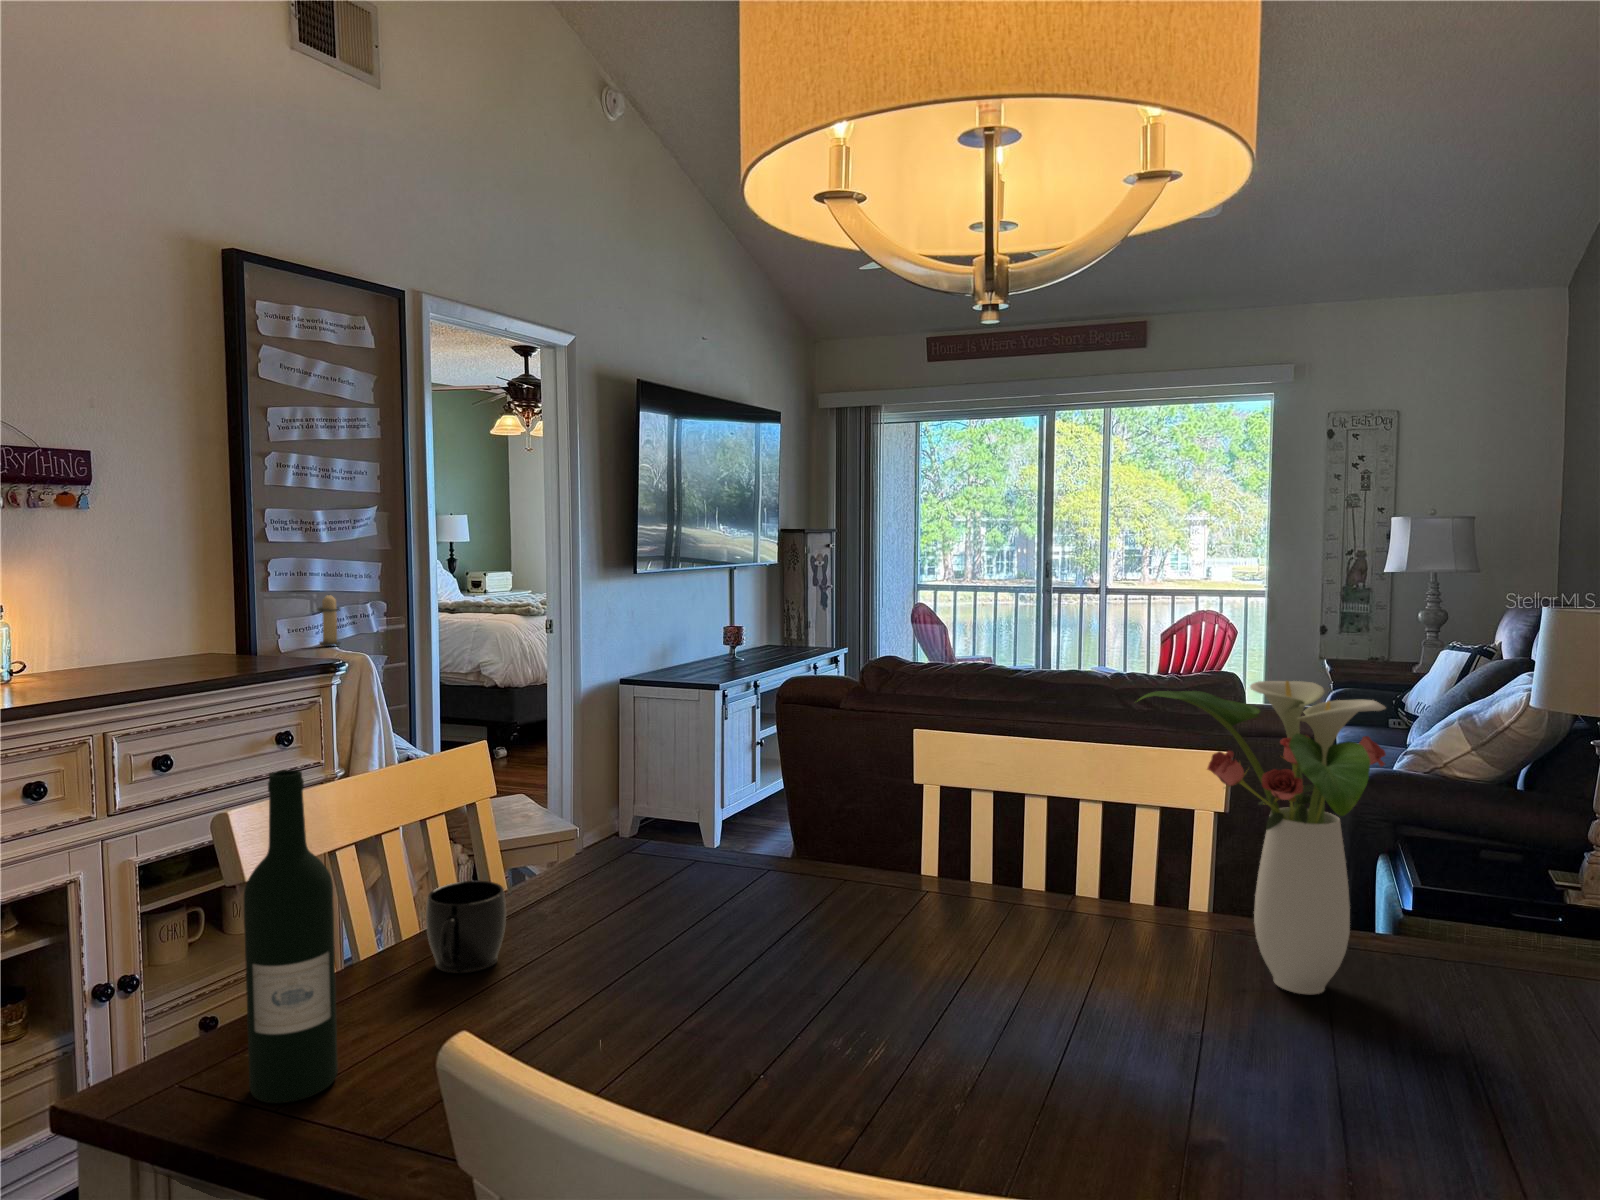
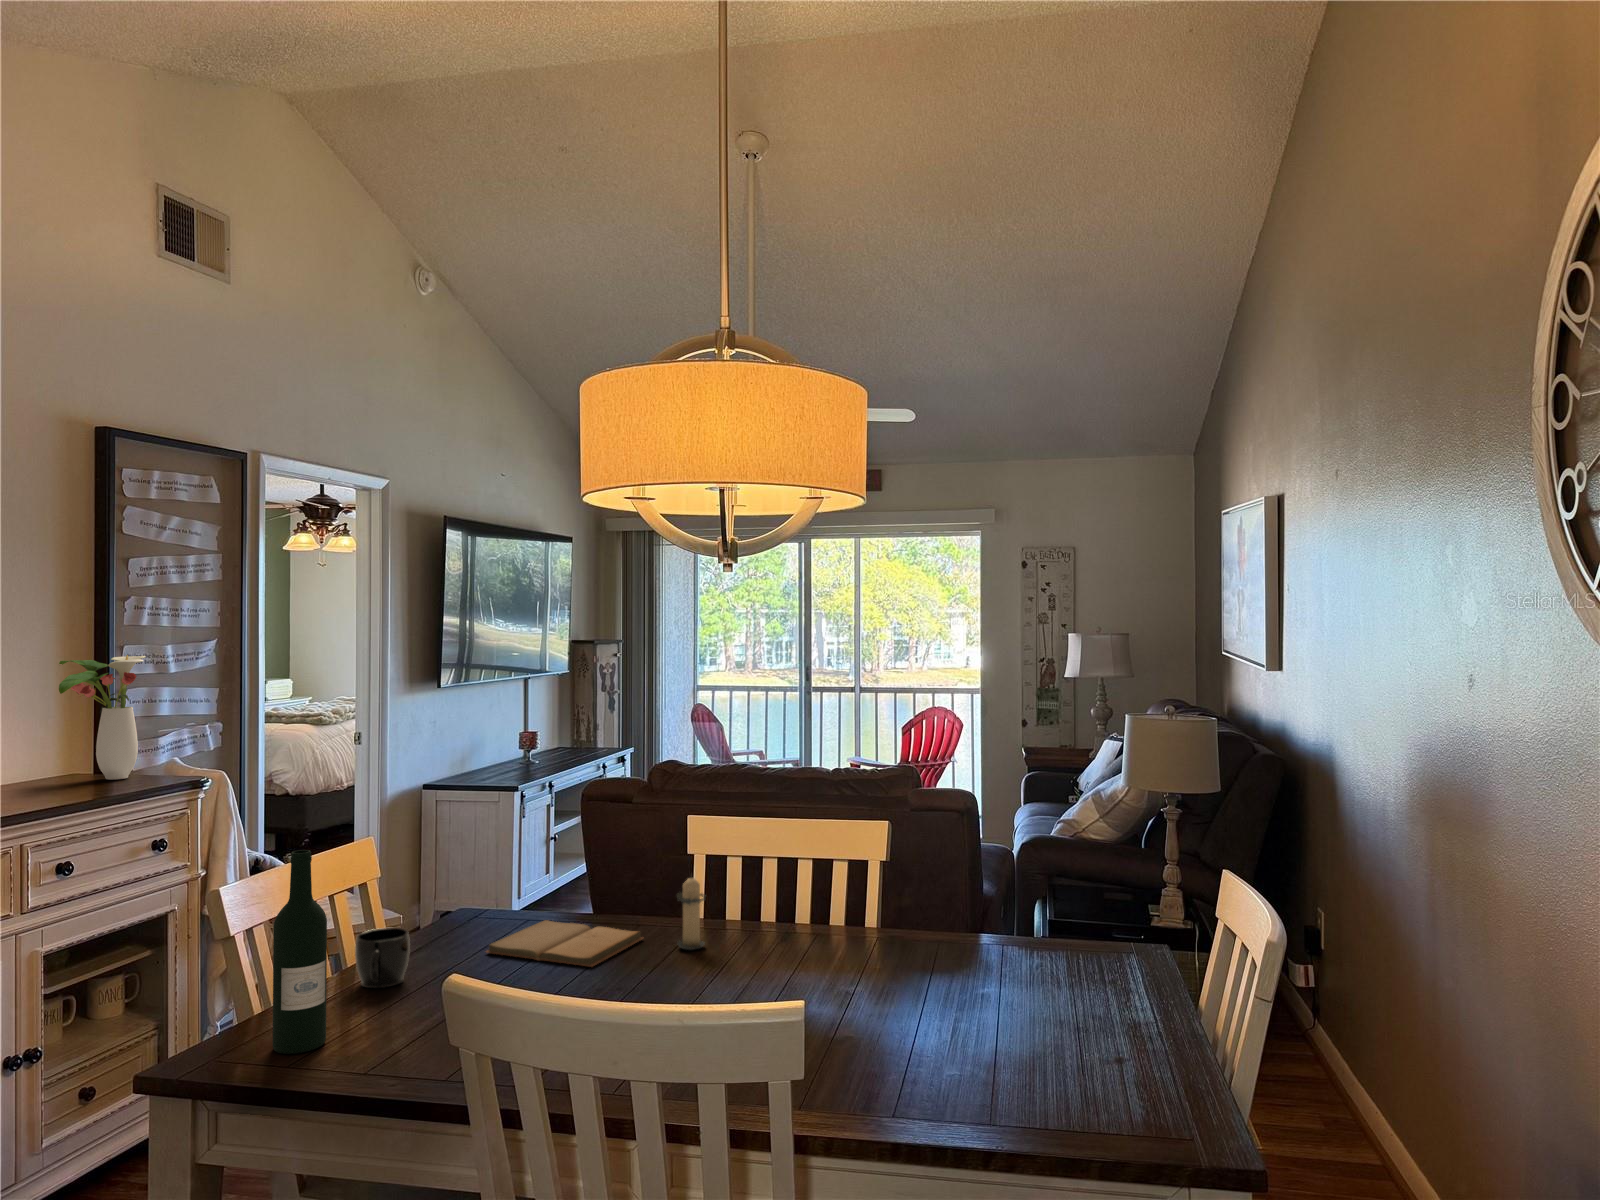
candle: present [318,595,340,646] -> present [677,877,705,950]
flower arrangement: present [1139,681,1386,995] -> present [59,655,145,780]
book: none [625,871,856,959] -> present [486,920,643,967]

